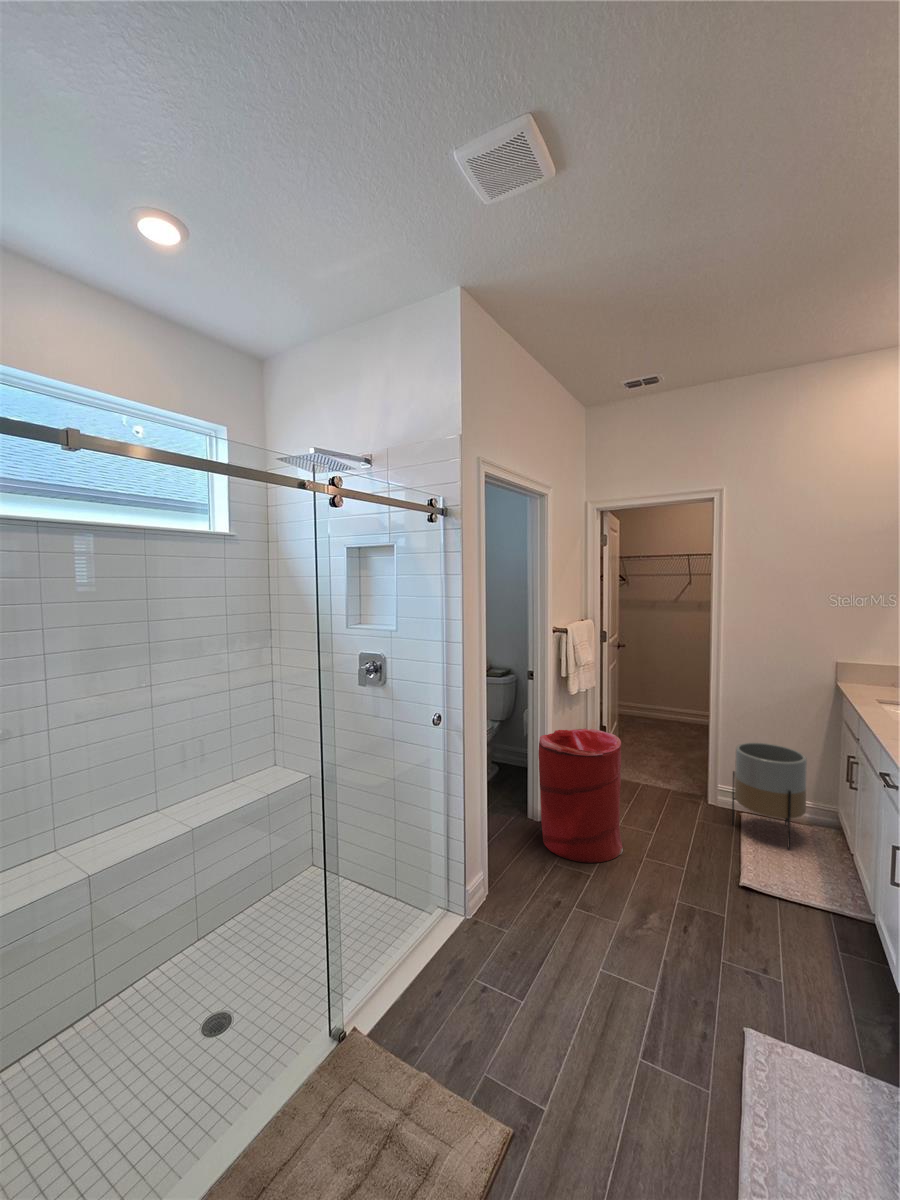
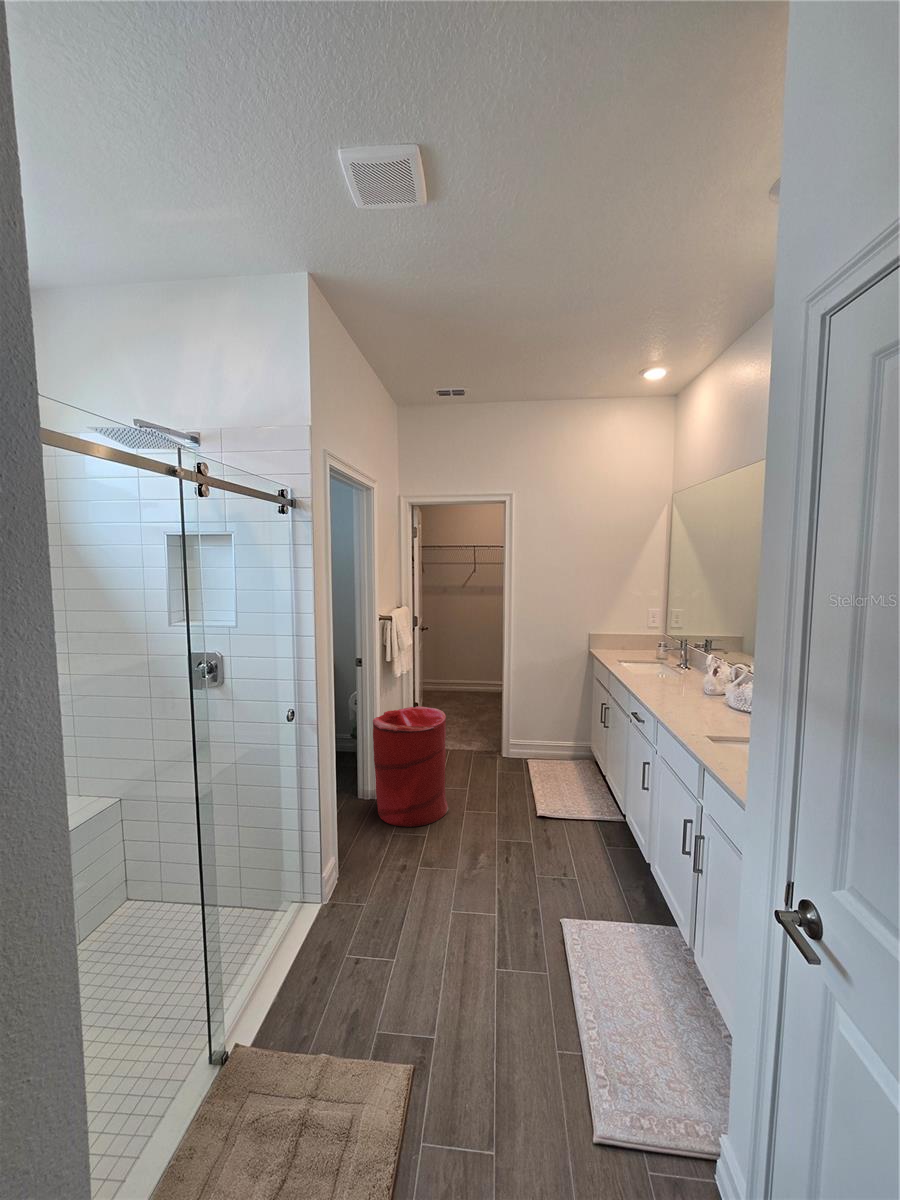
planter: present [732,743,807,850] -> none [523,701,574,781]

